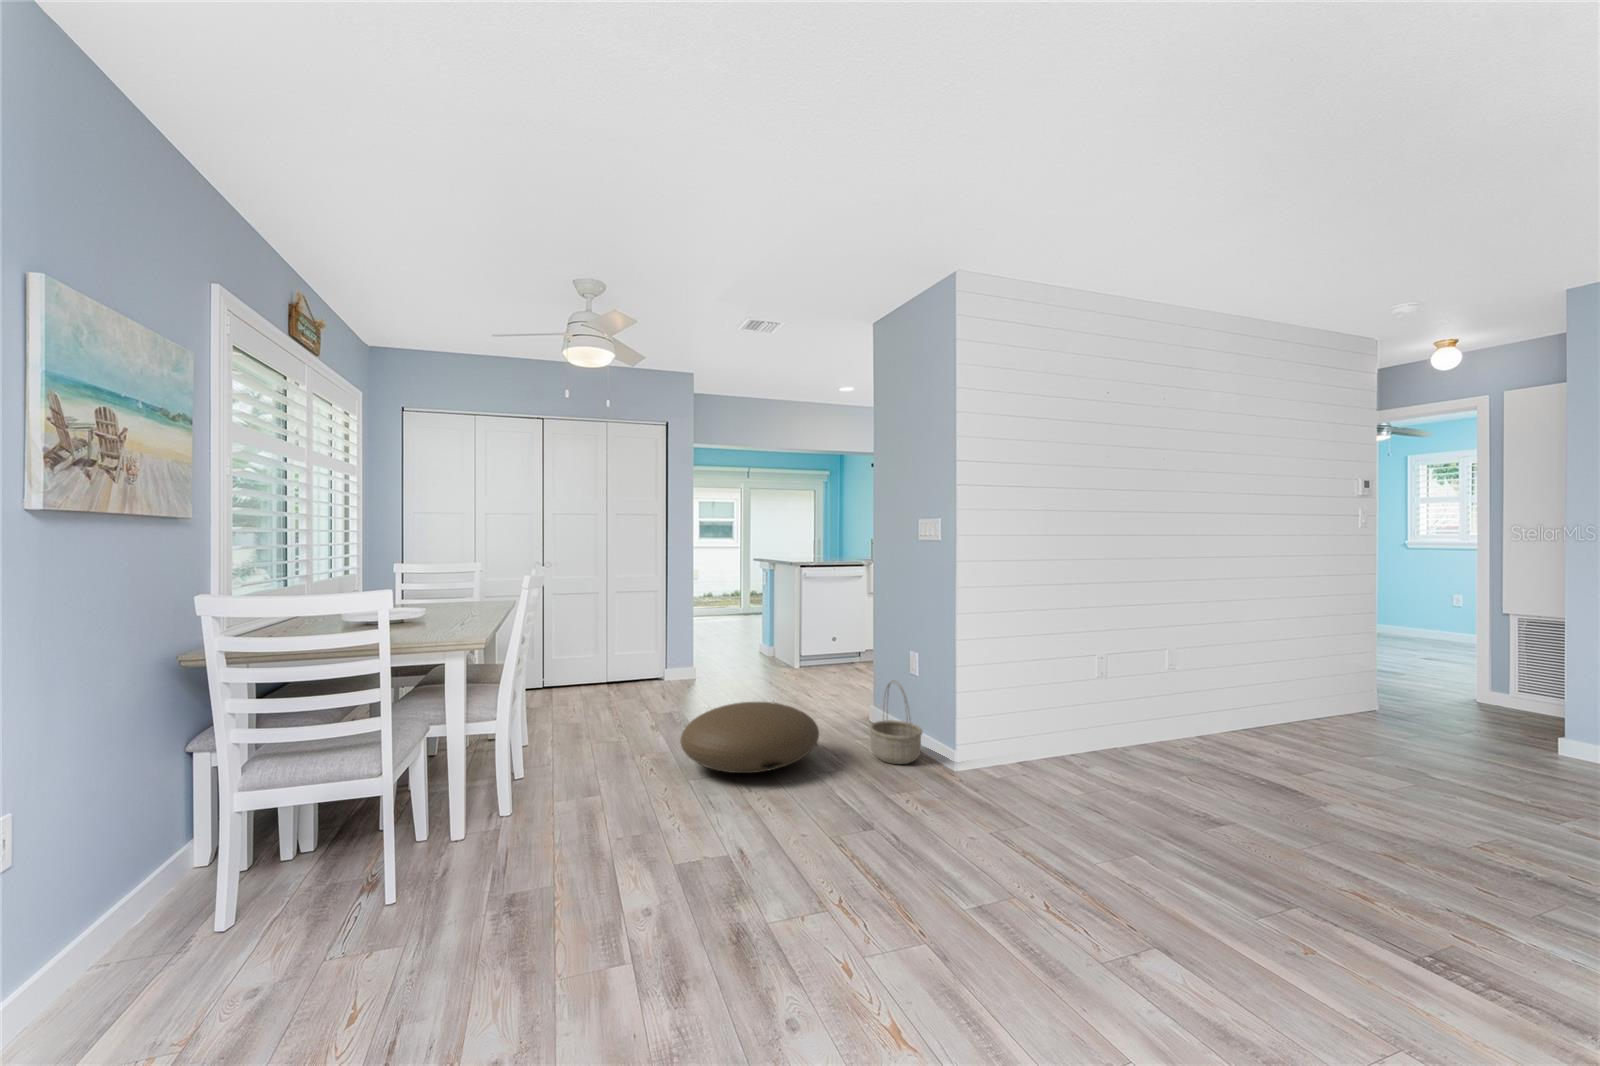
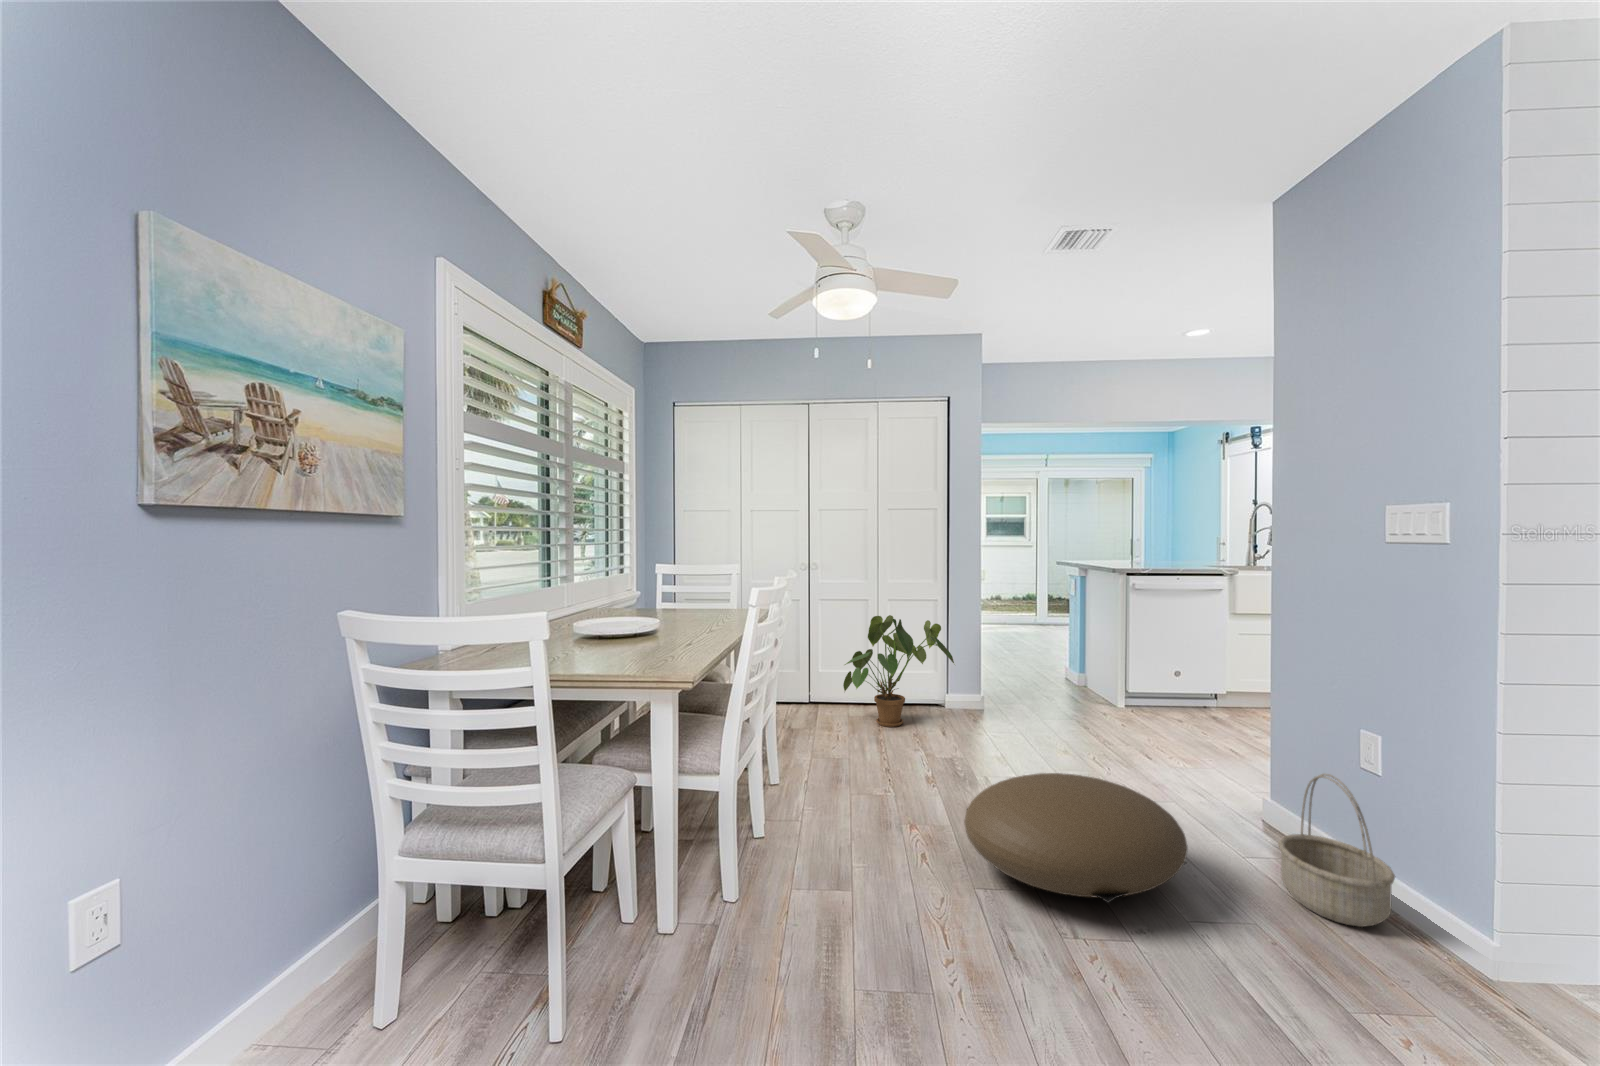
house plant: none [575,606,673,700] -> present [843,615,954,727]

